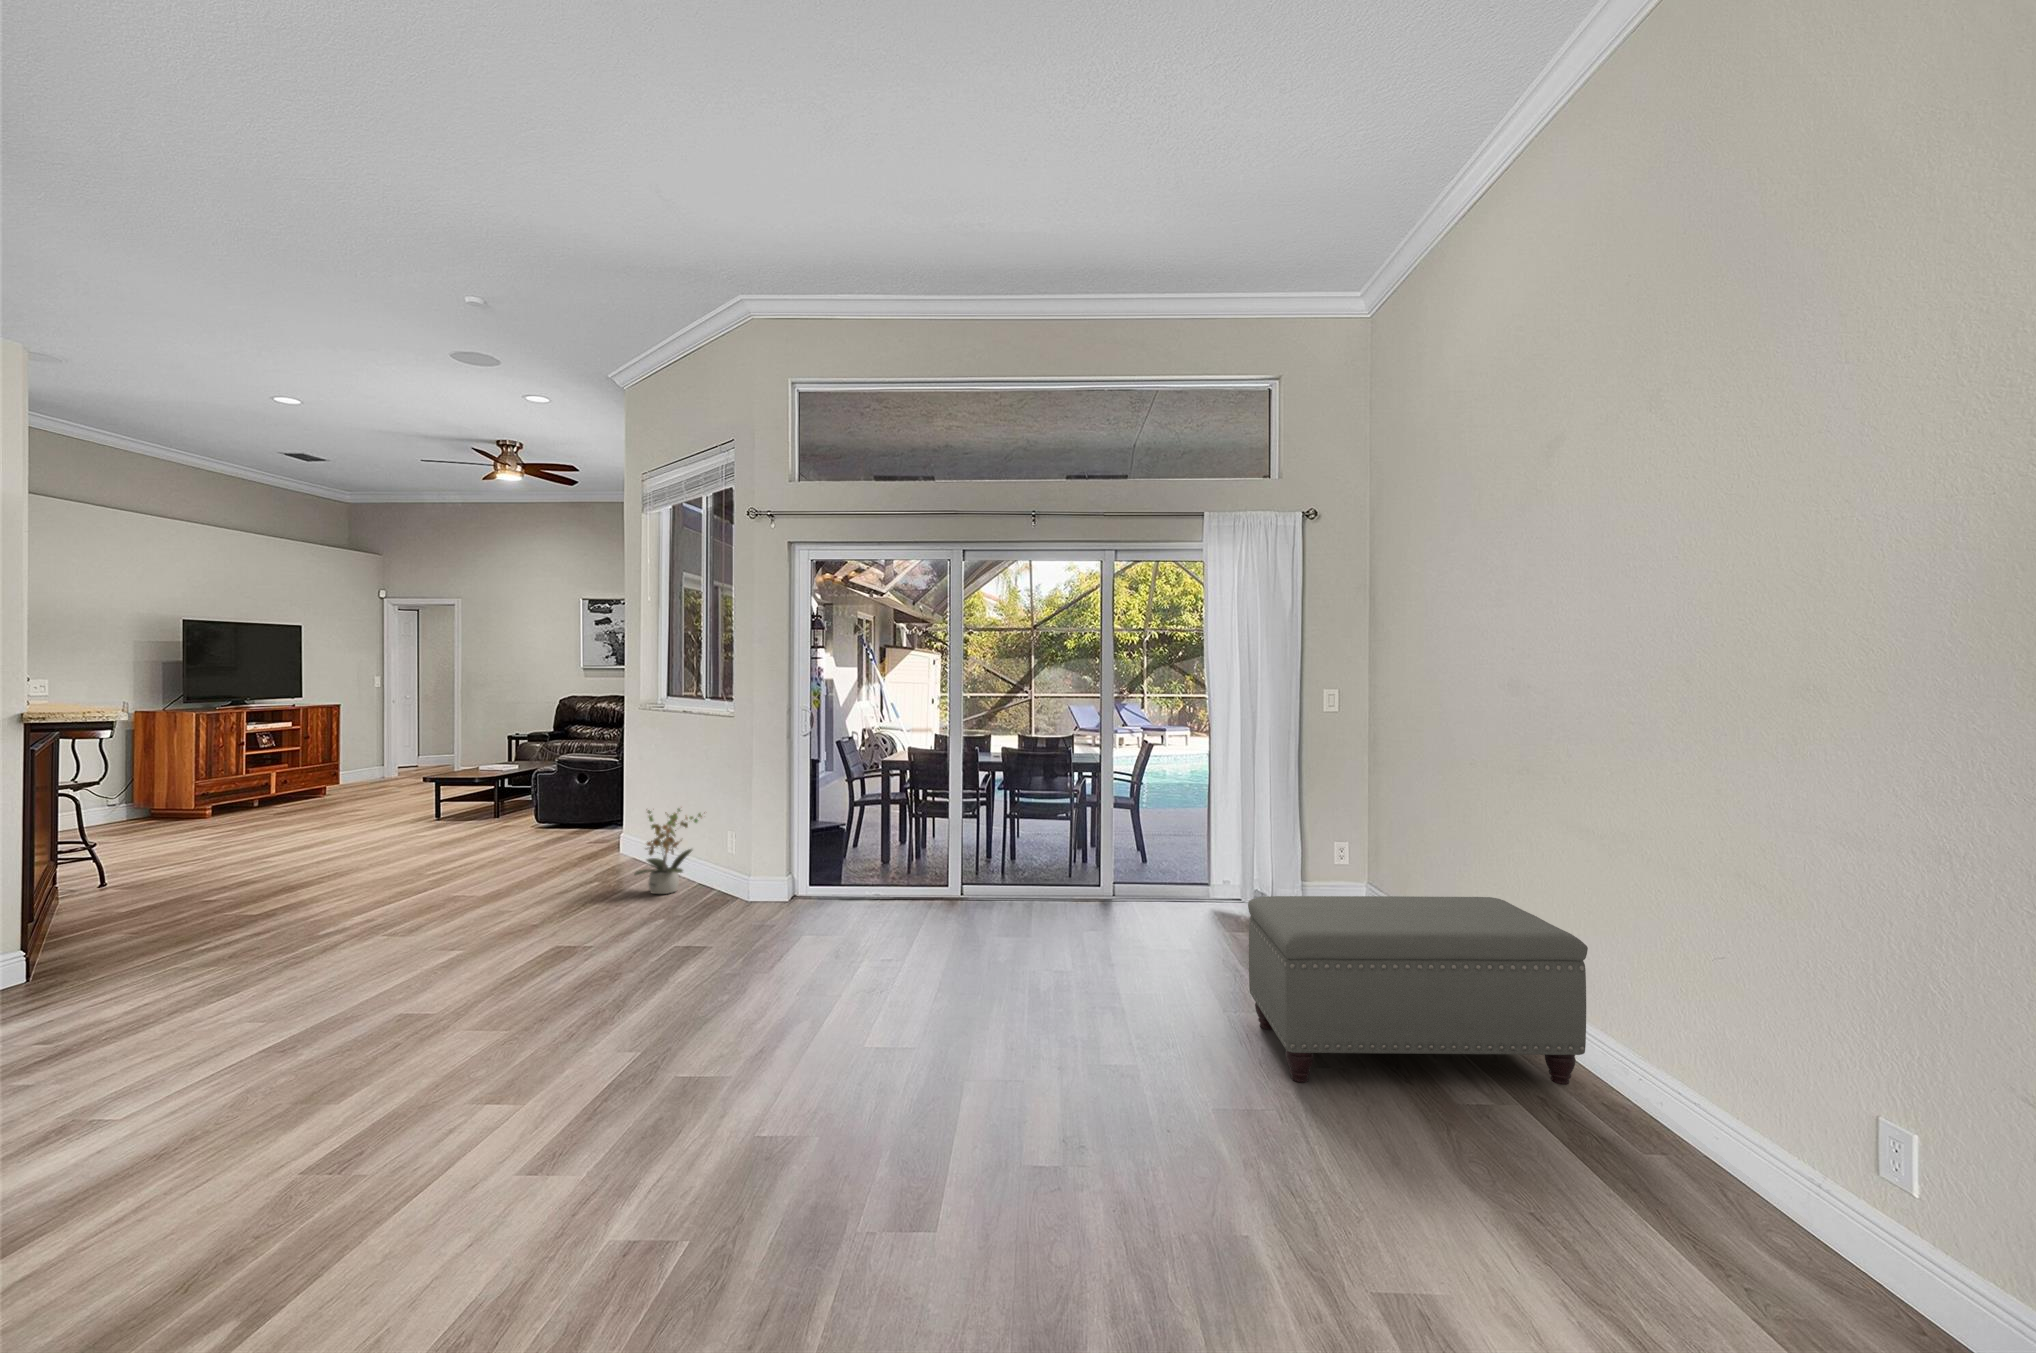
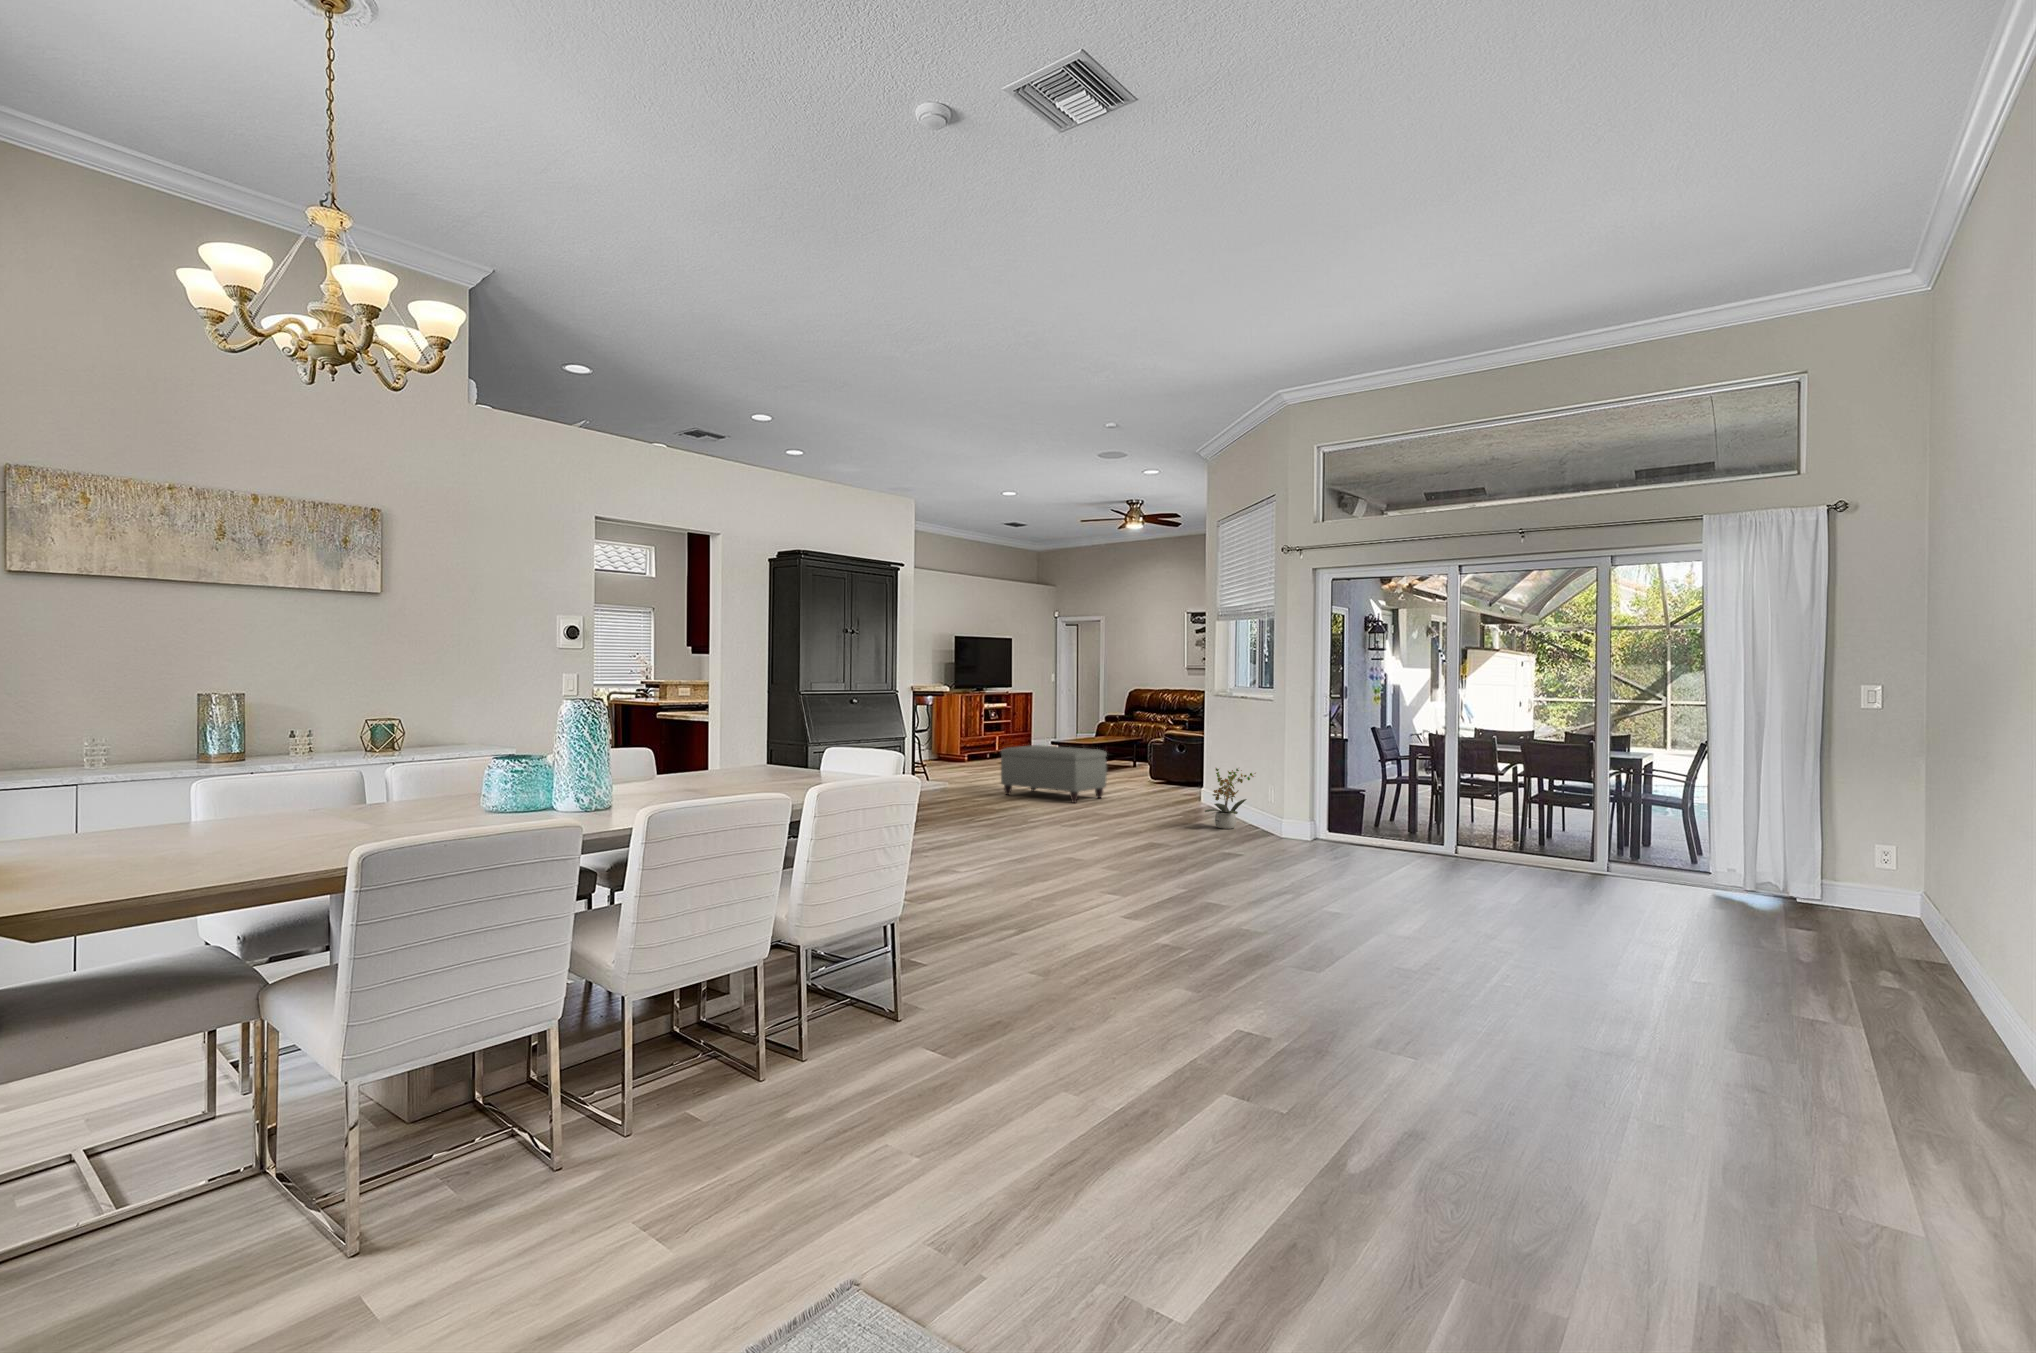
ottoman: present [1248,896,1588,1085] -> present [1000,745,1107,803]

